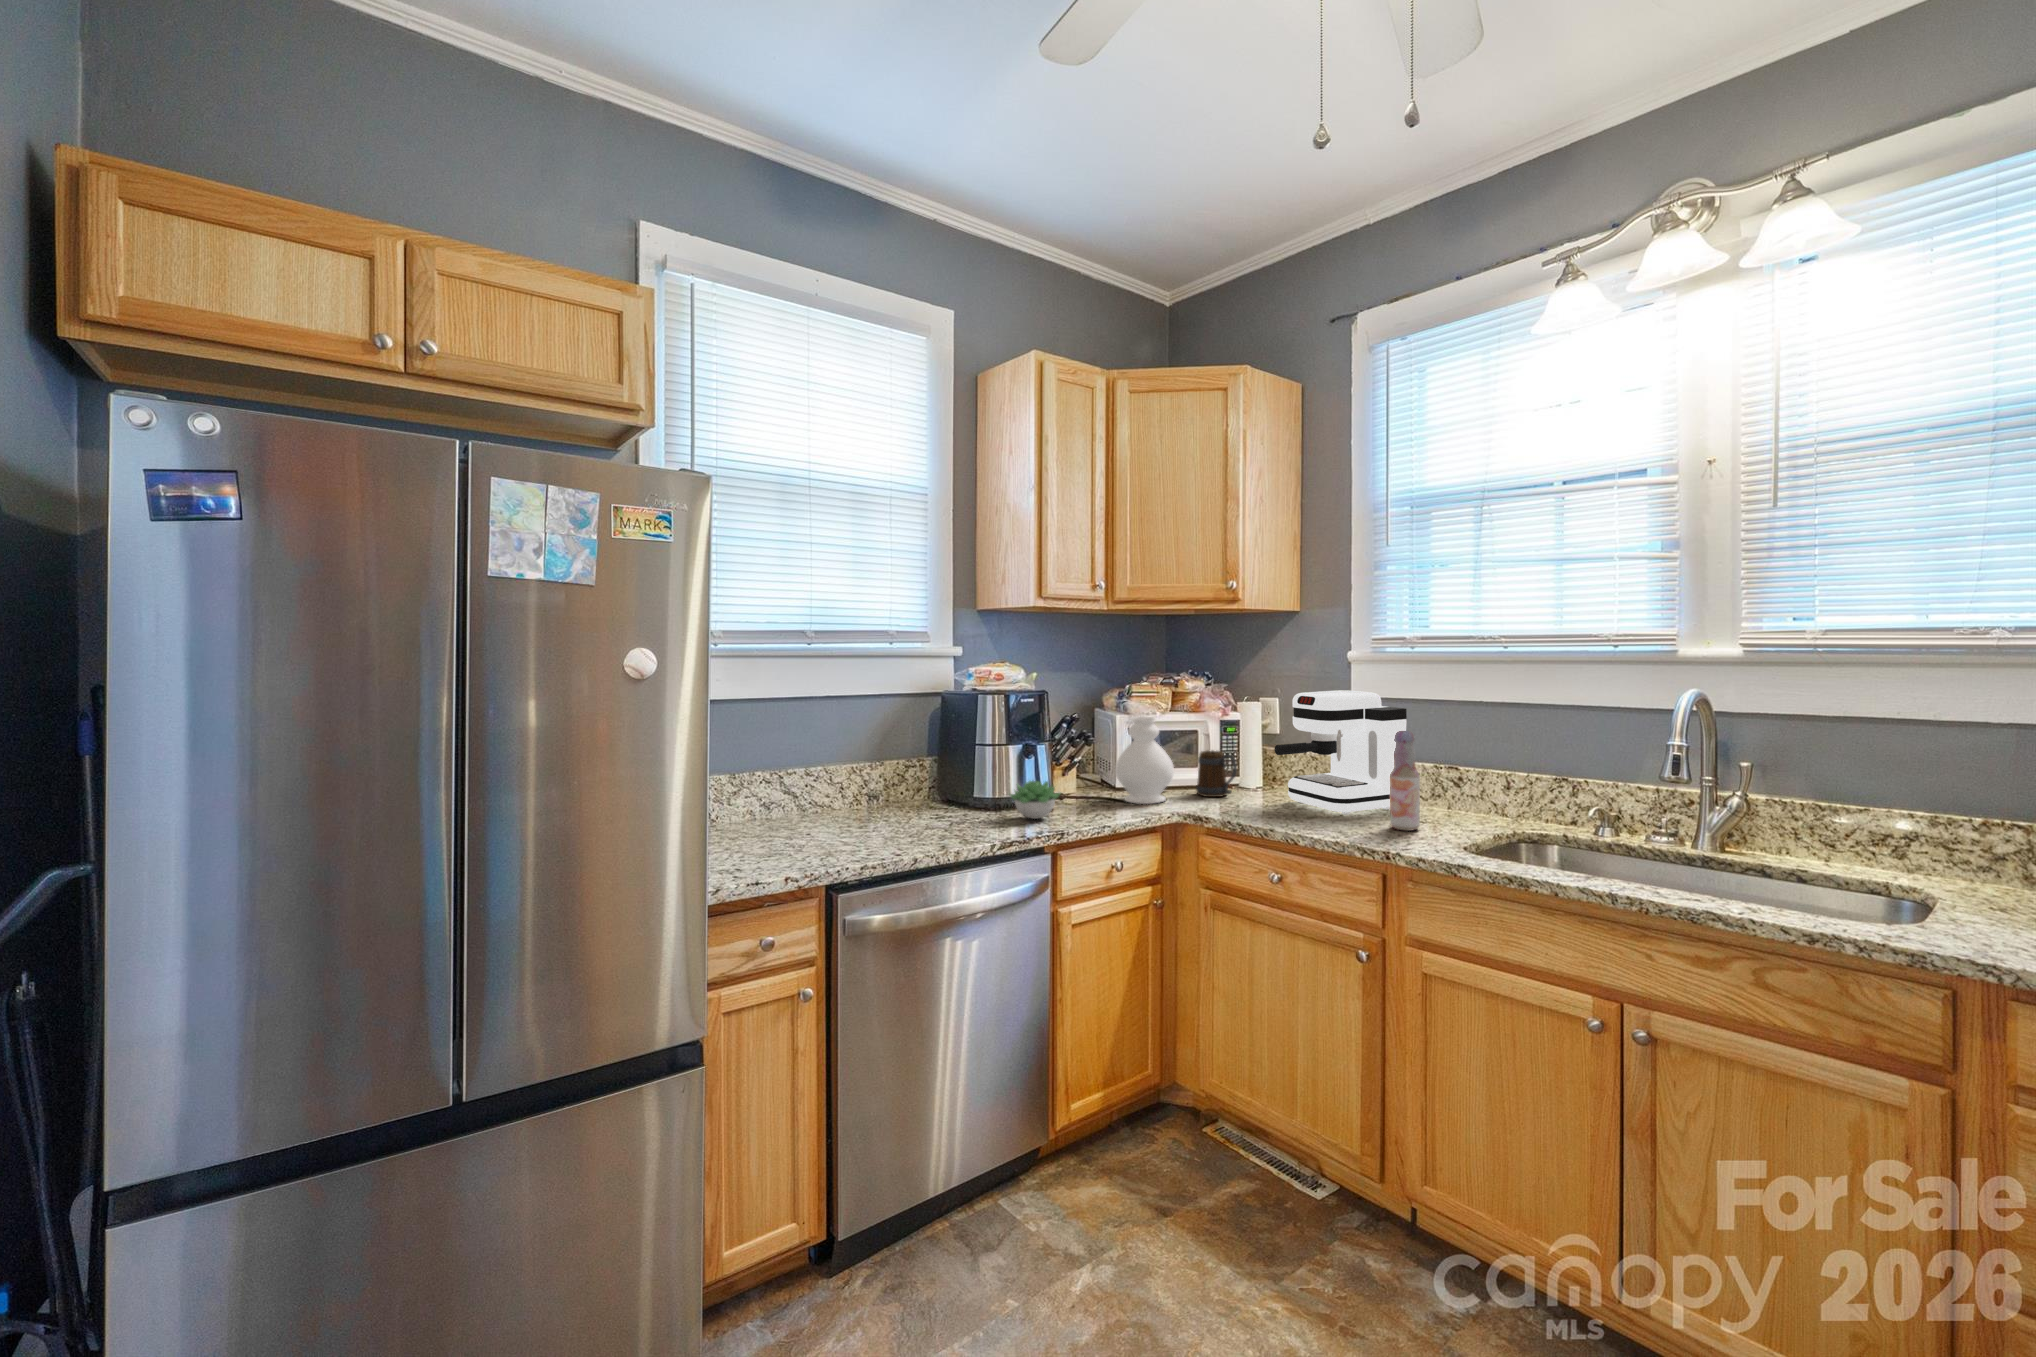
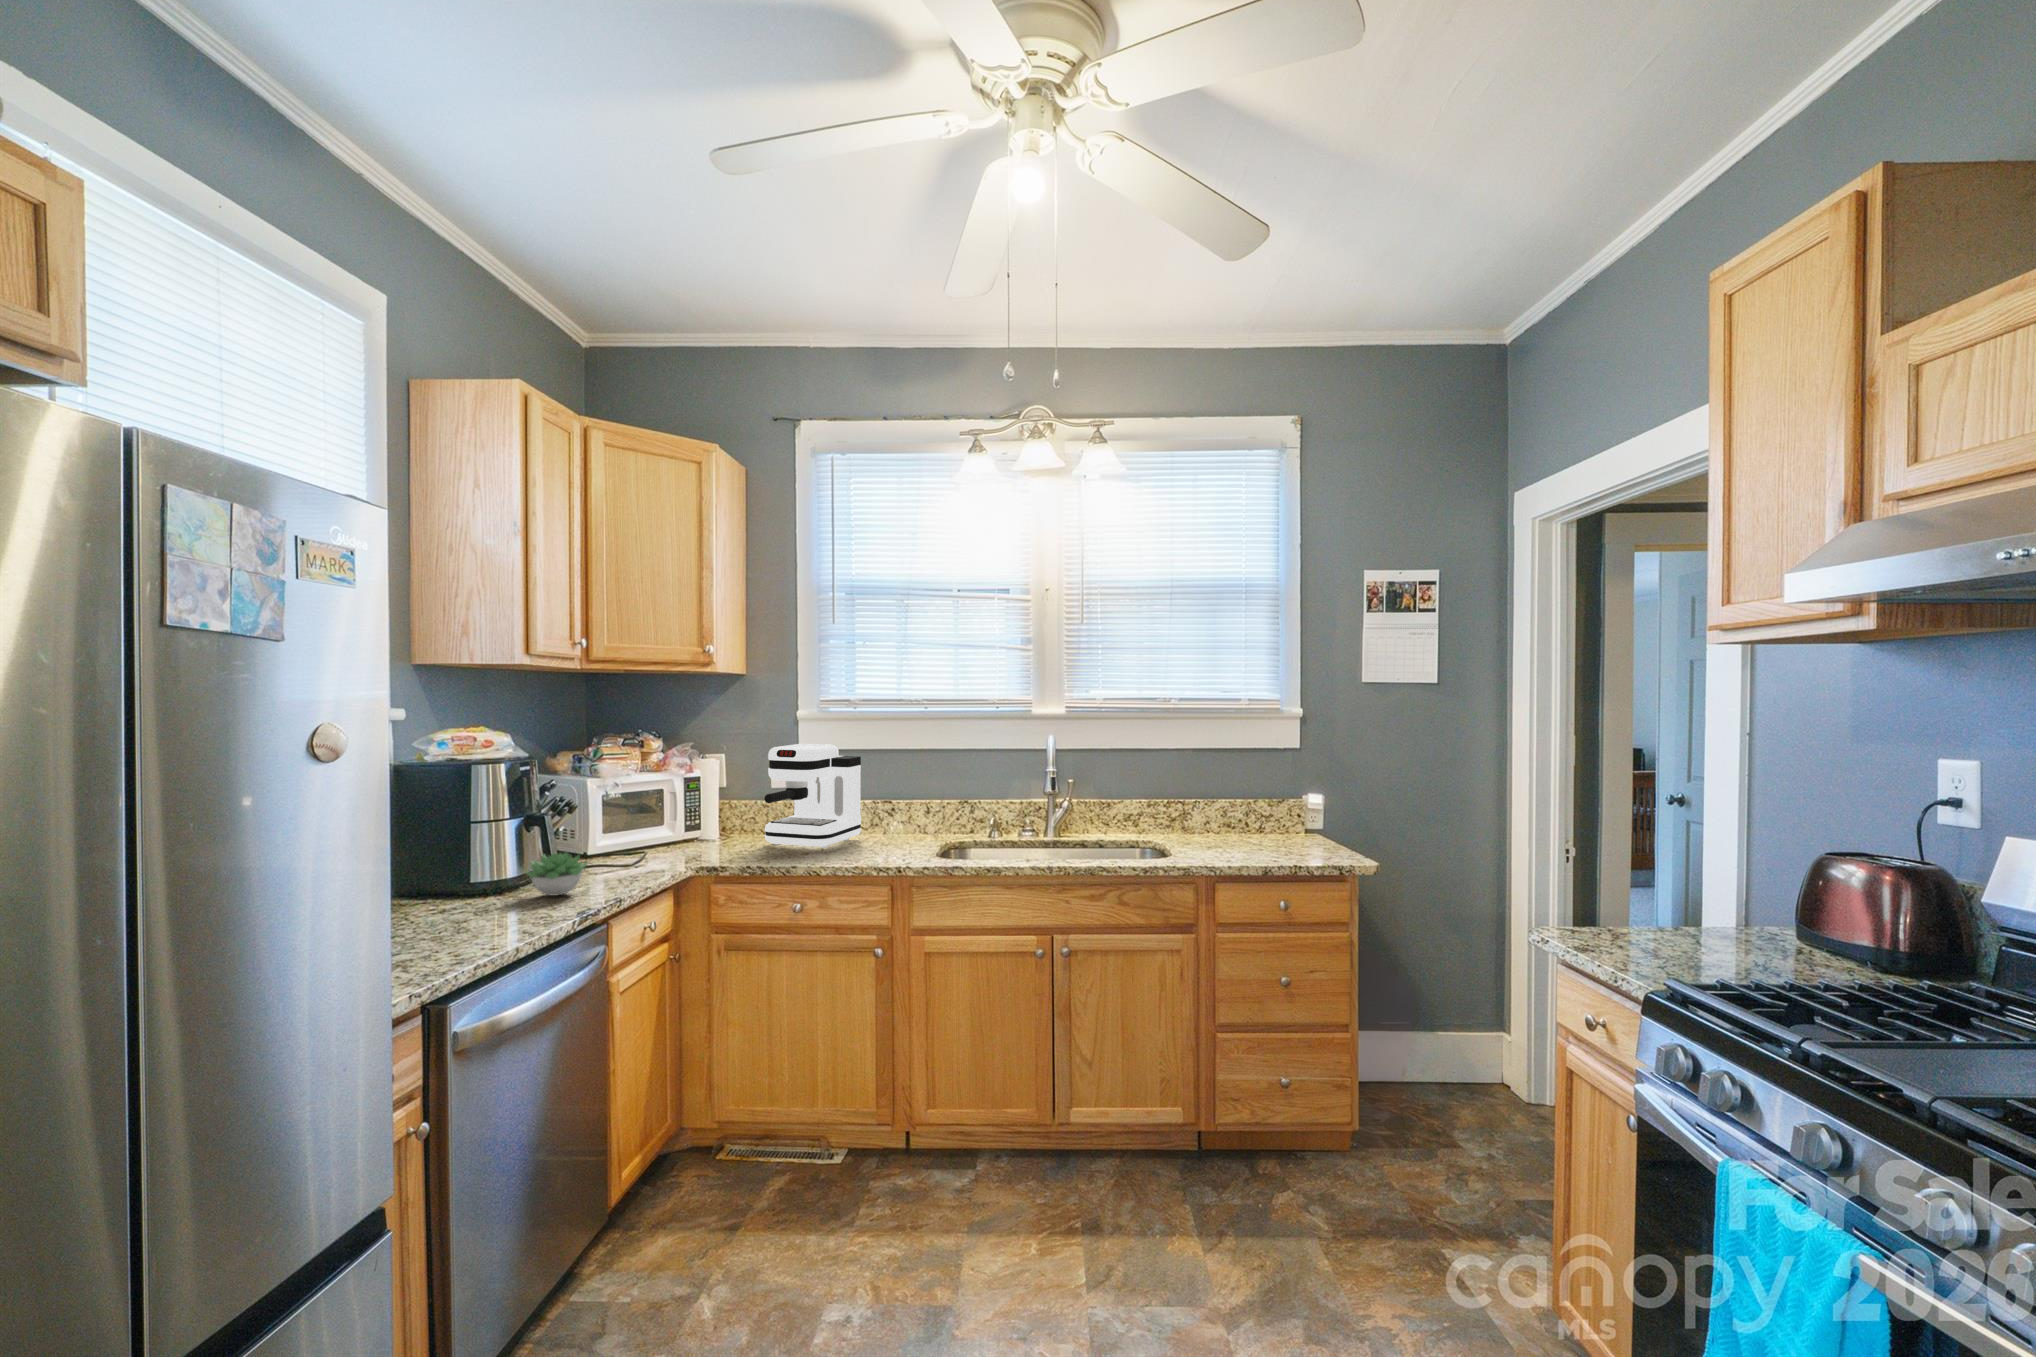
decorative vase: present [1115,717,1174,804] -> none [602,777,667,866]
bottle: present [1390,731,1420,831] -> none [872,773,894,852]
mug: present [1196,750,1237,797] -> none [672,806,717,851]

